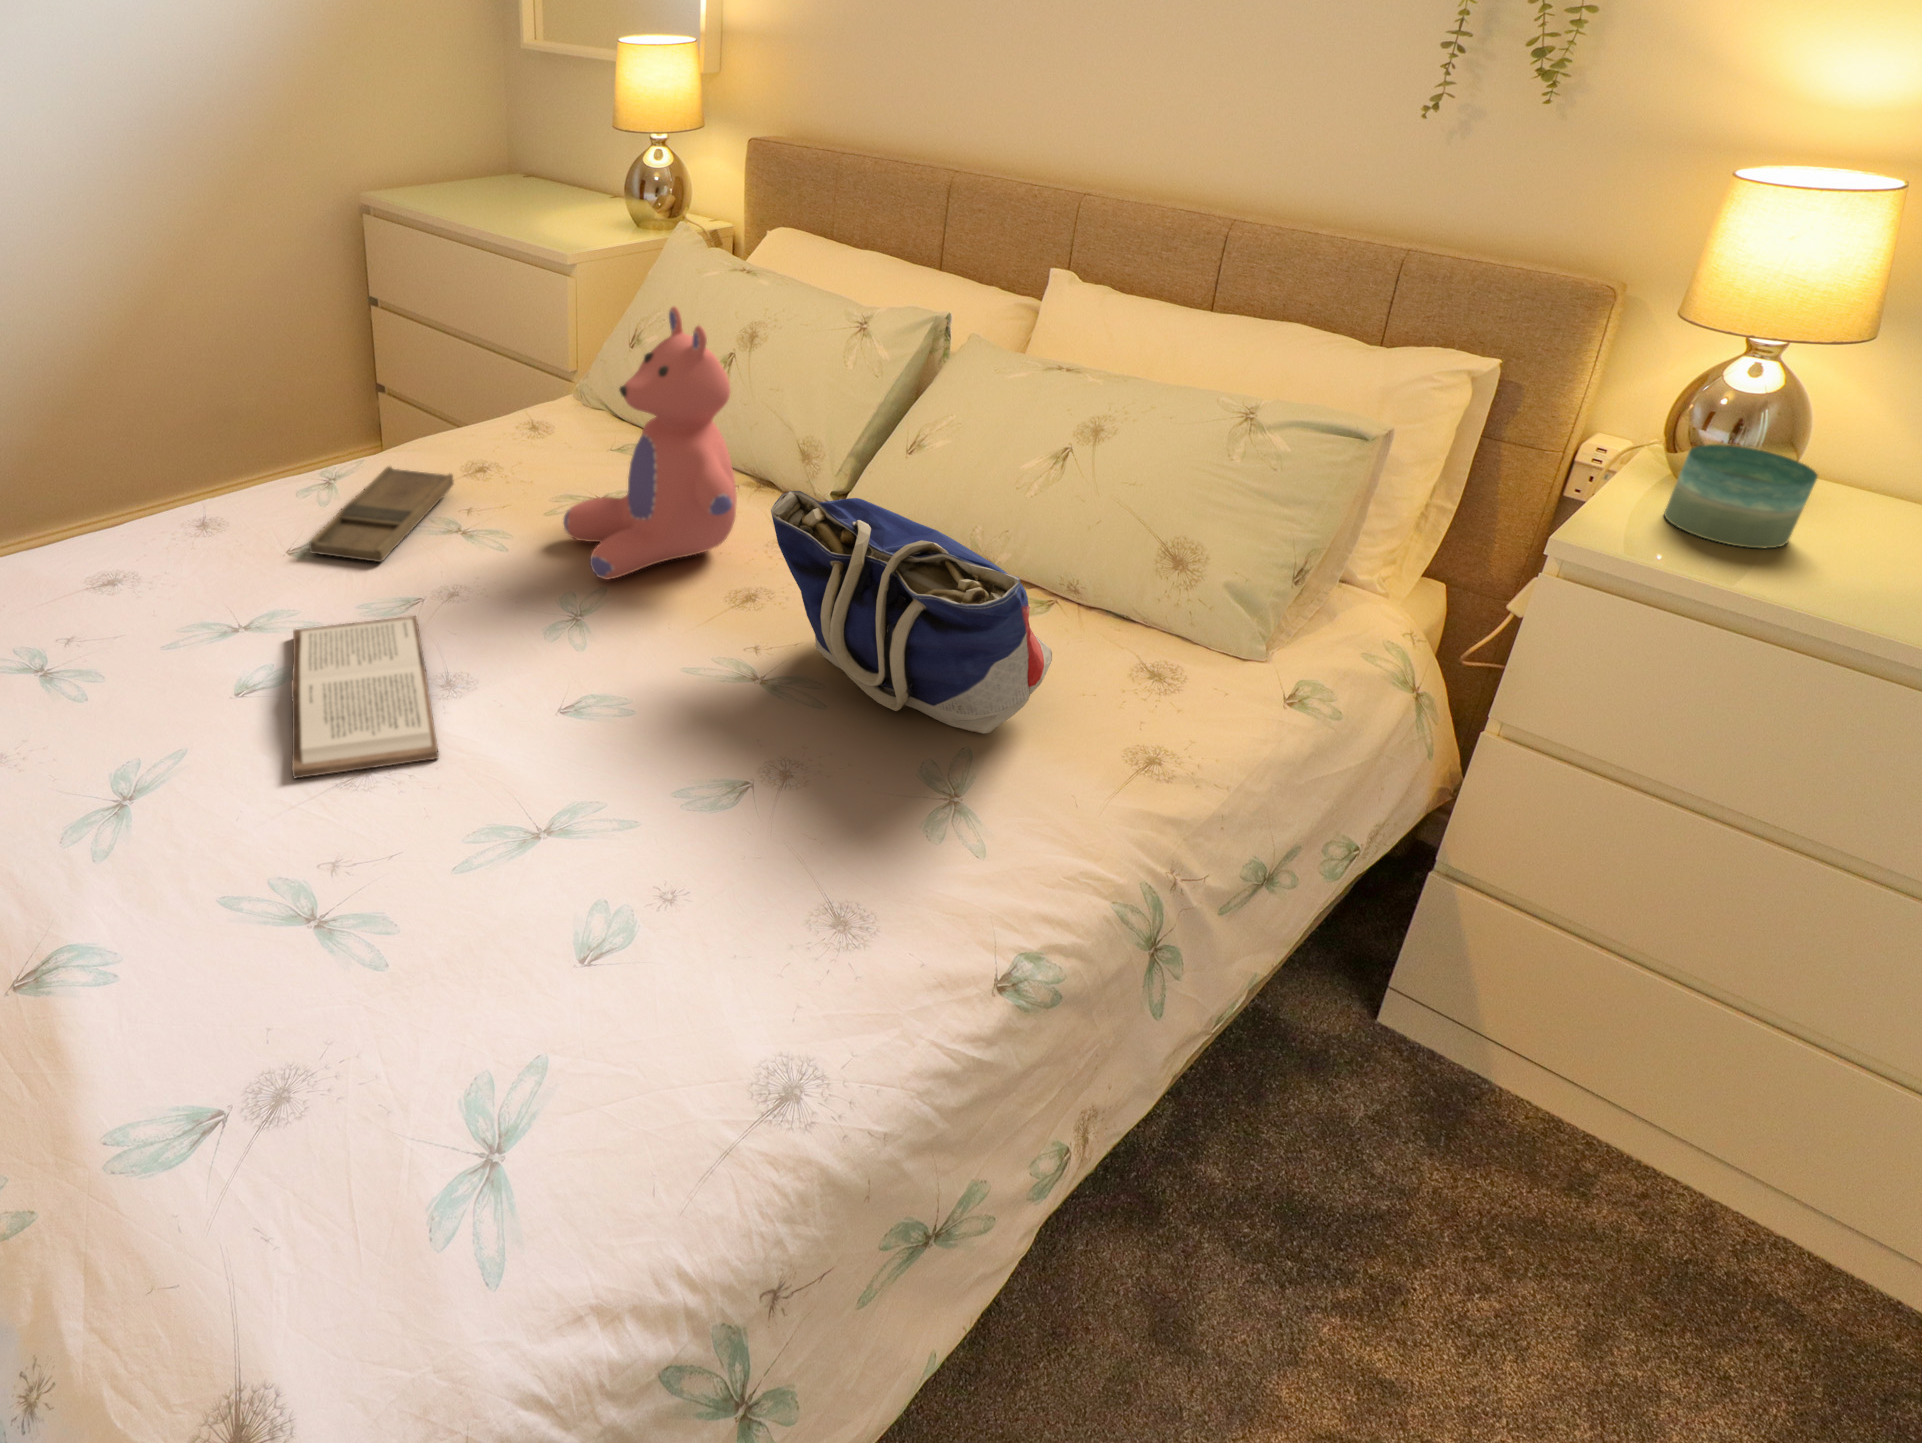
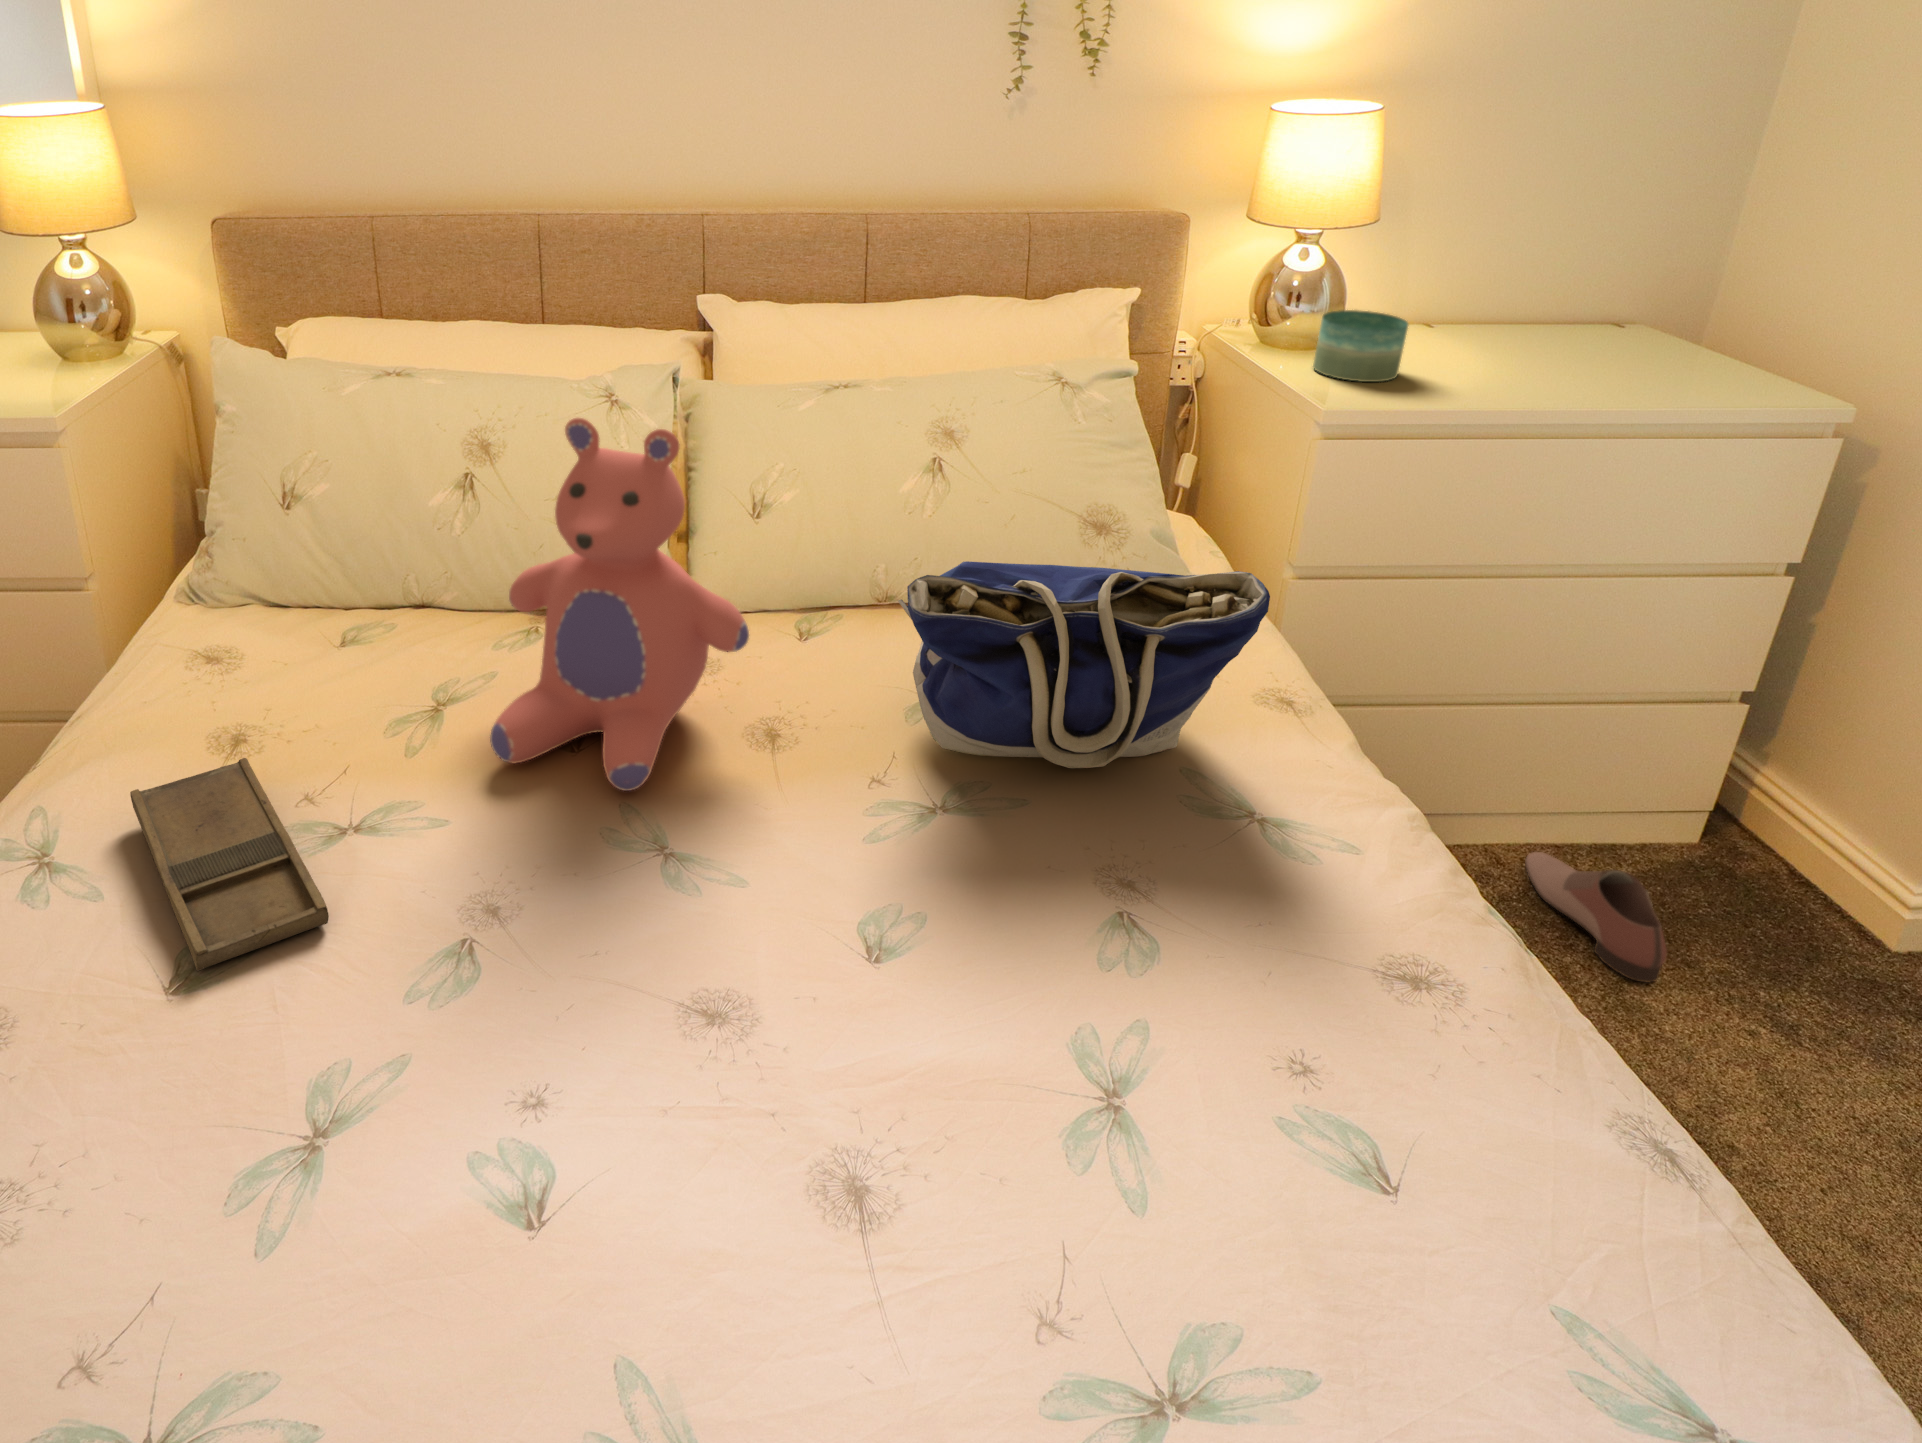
book: present [291,616,439,778] -> none [396,959,862,1273]
shoe: none [1662,1217,1784,1402] -> present [1525,852,1667,982]

